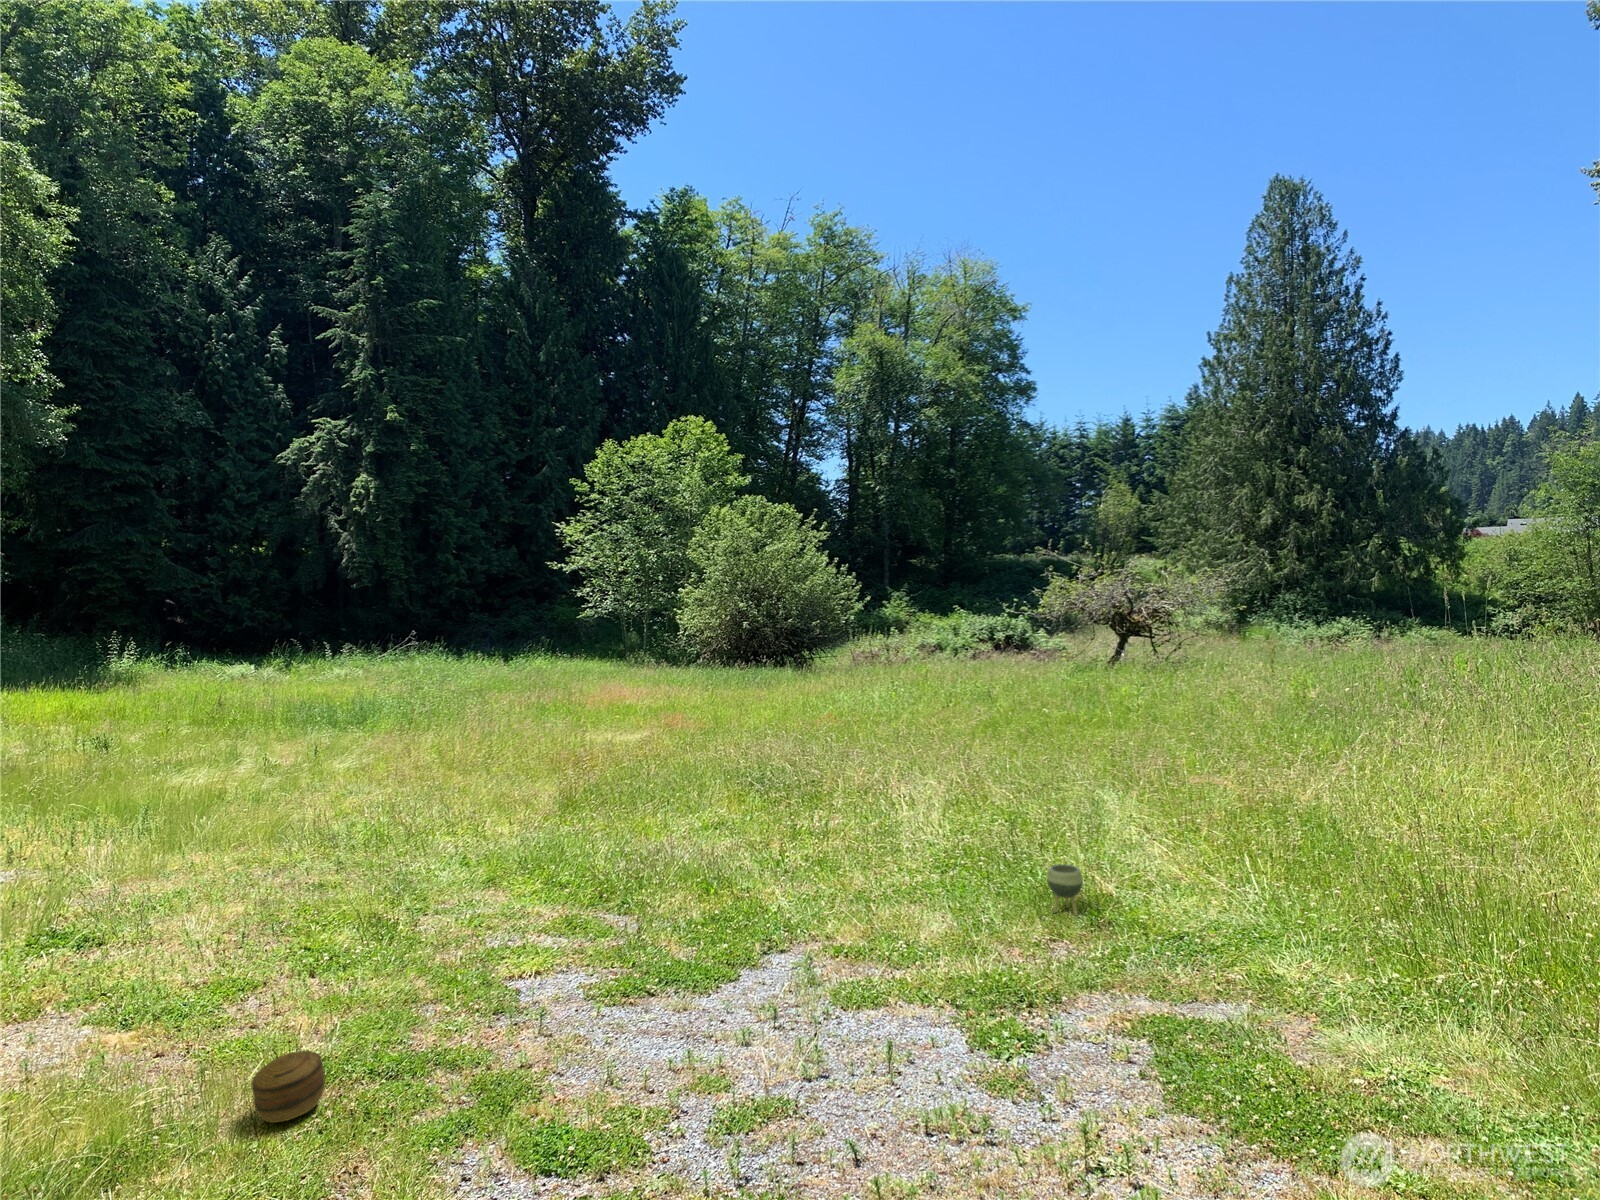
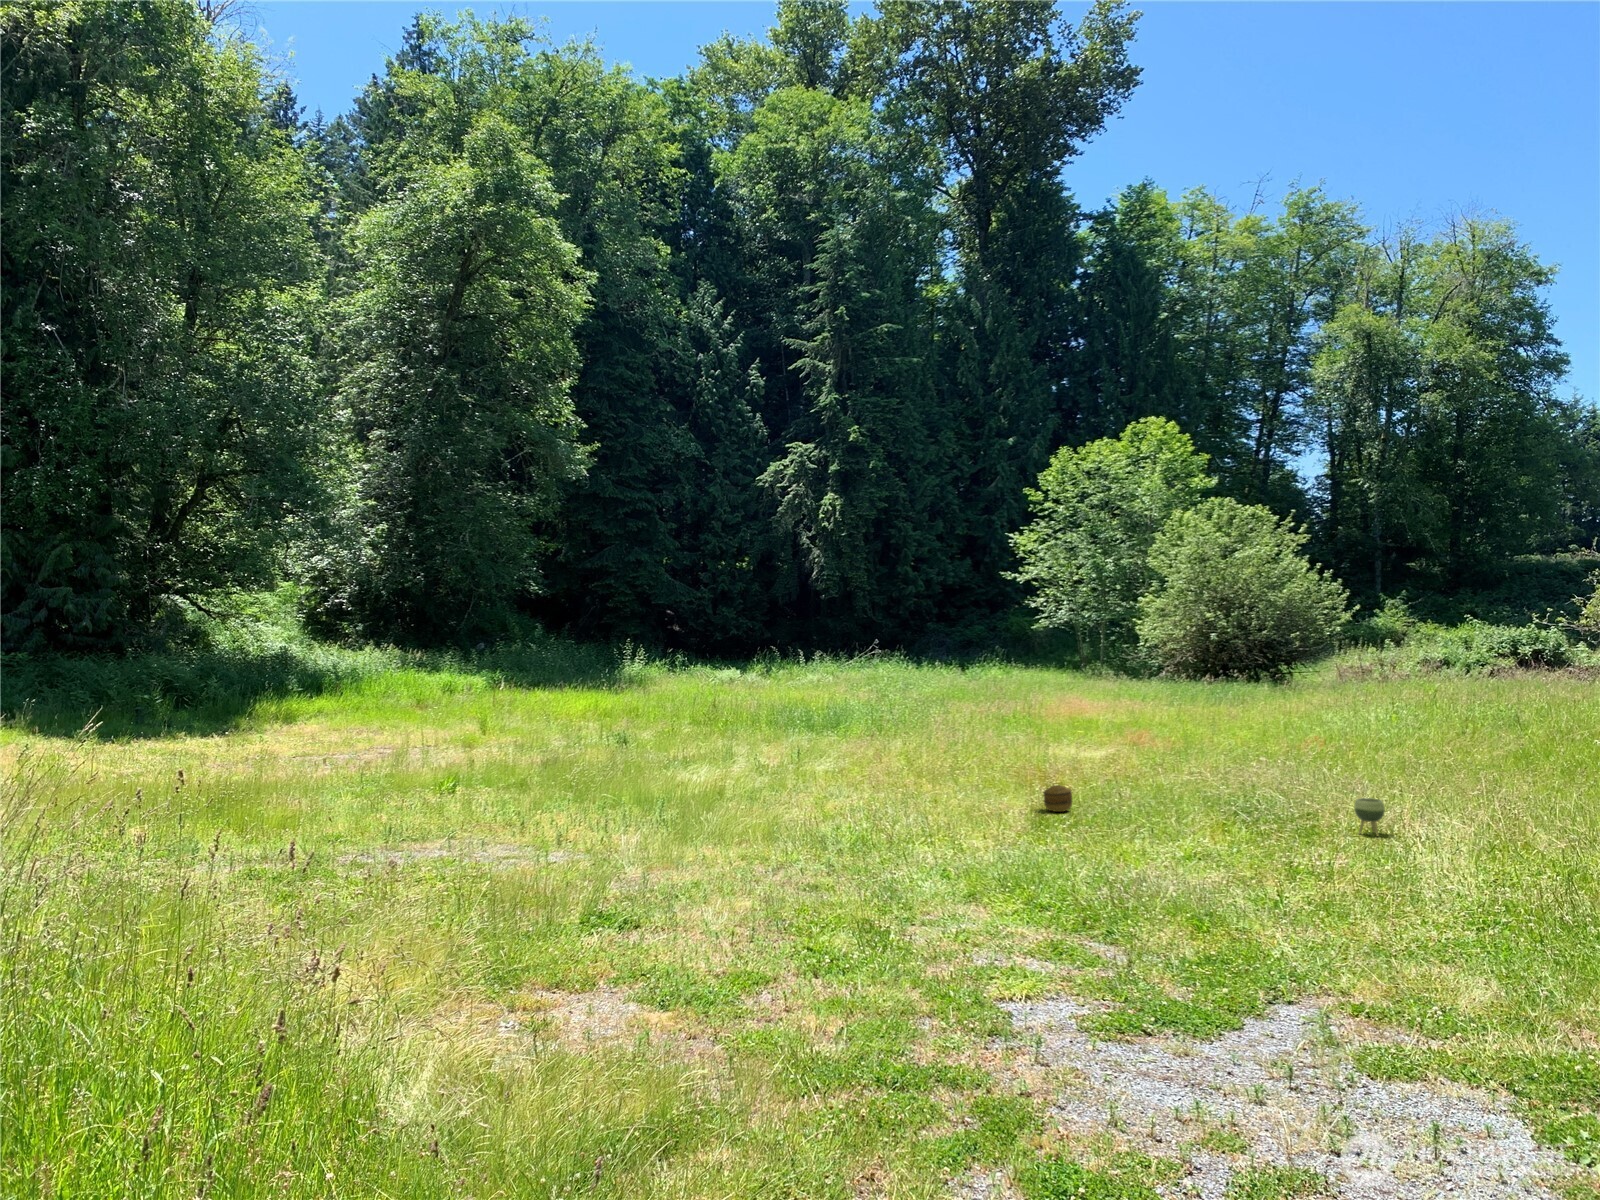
planter: present [1047,864,1083,915] -> present [1354,798,1385,836]

